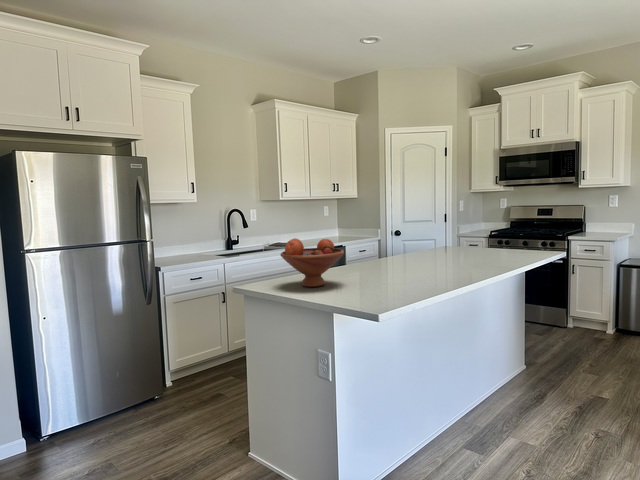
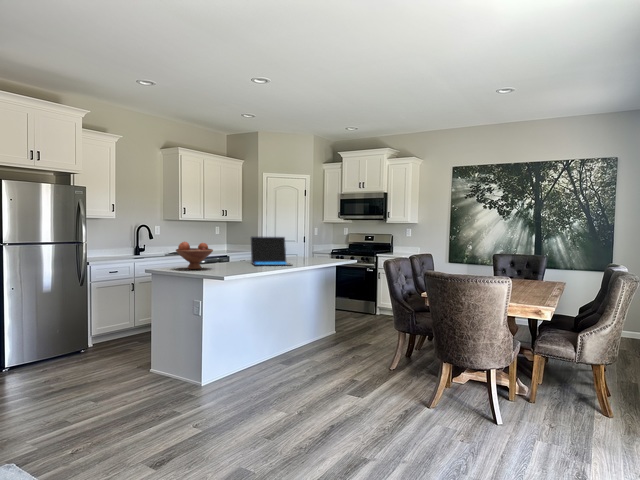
laptop: none [395,219,477,273] -> present [251,237,292,266]

